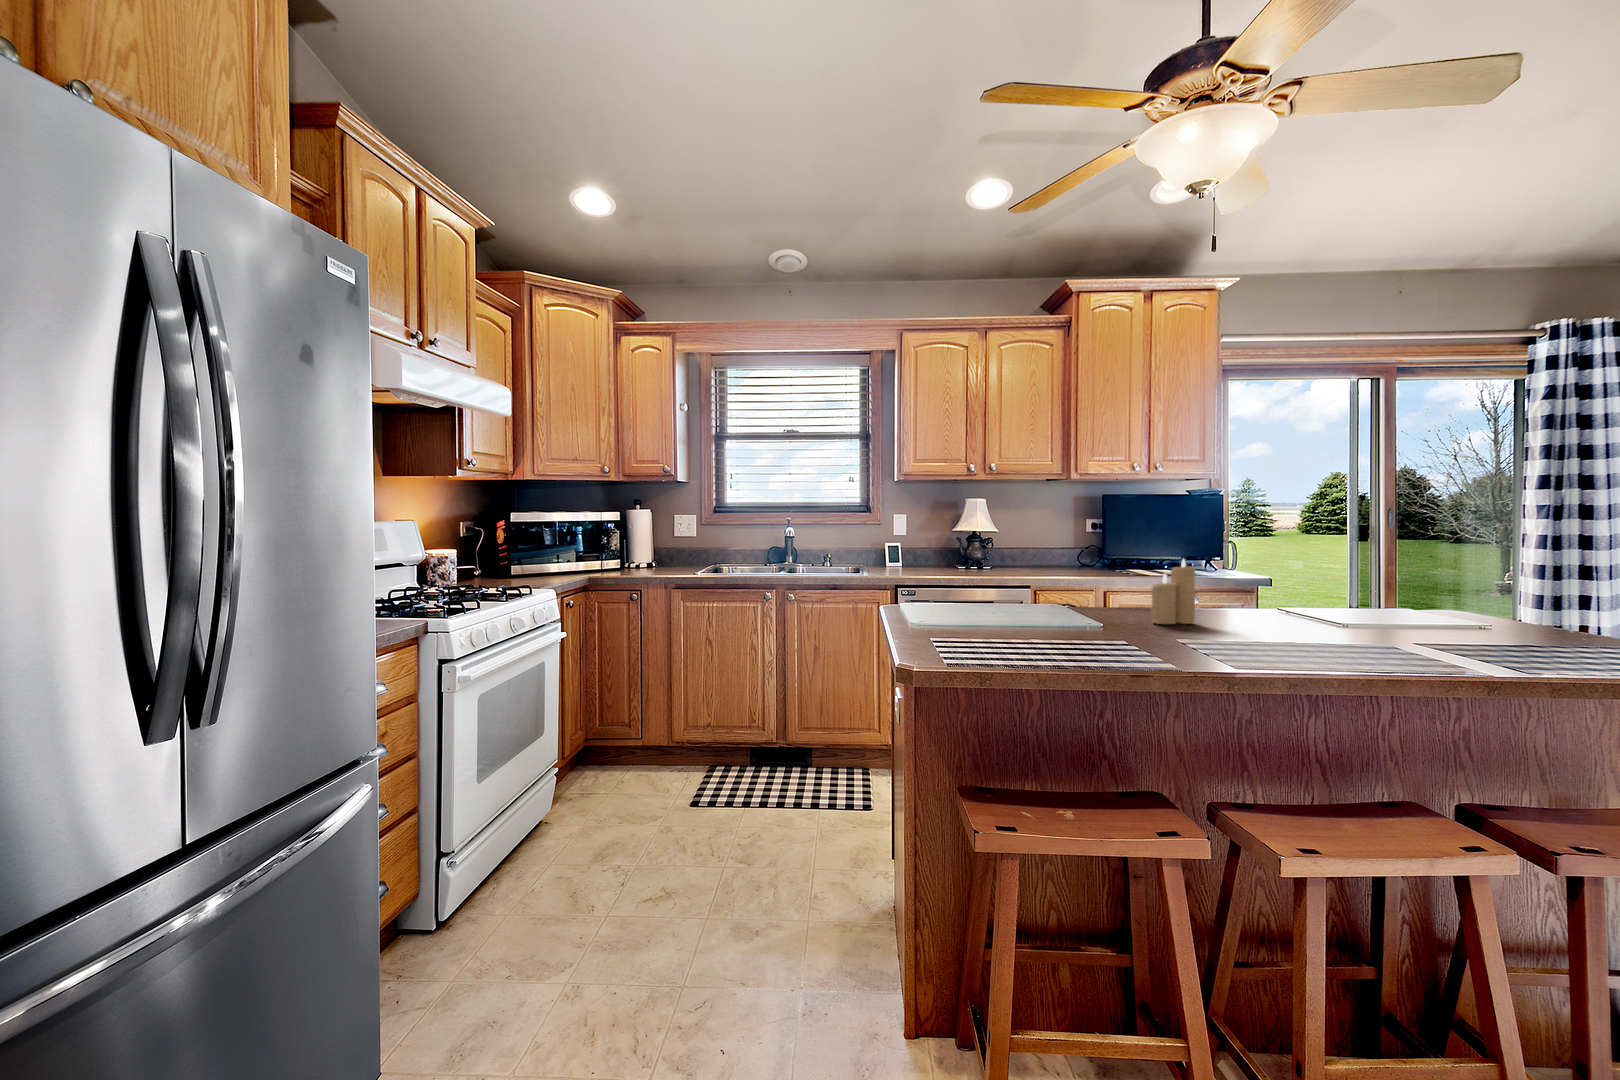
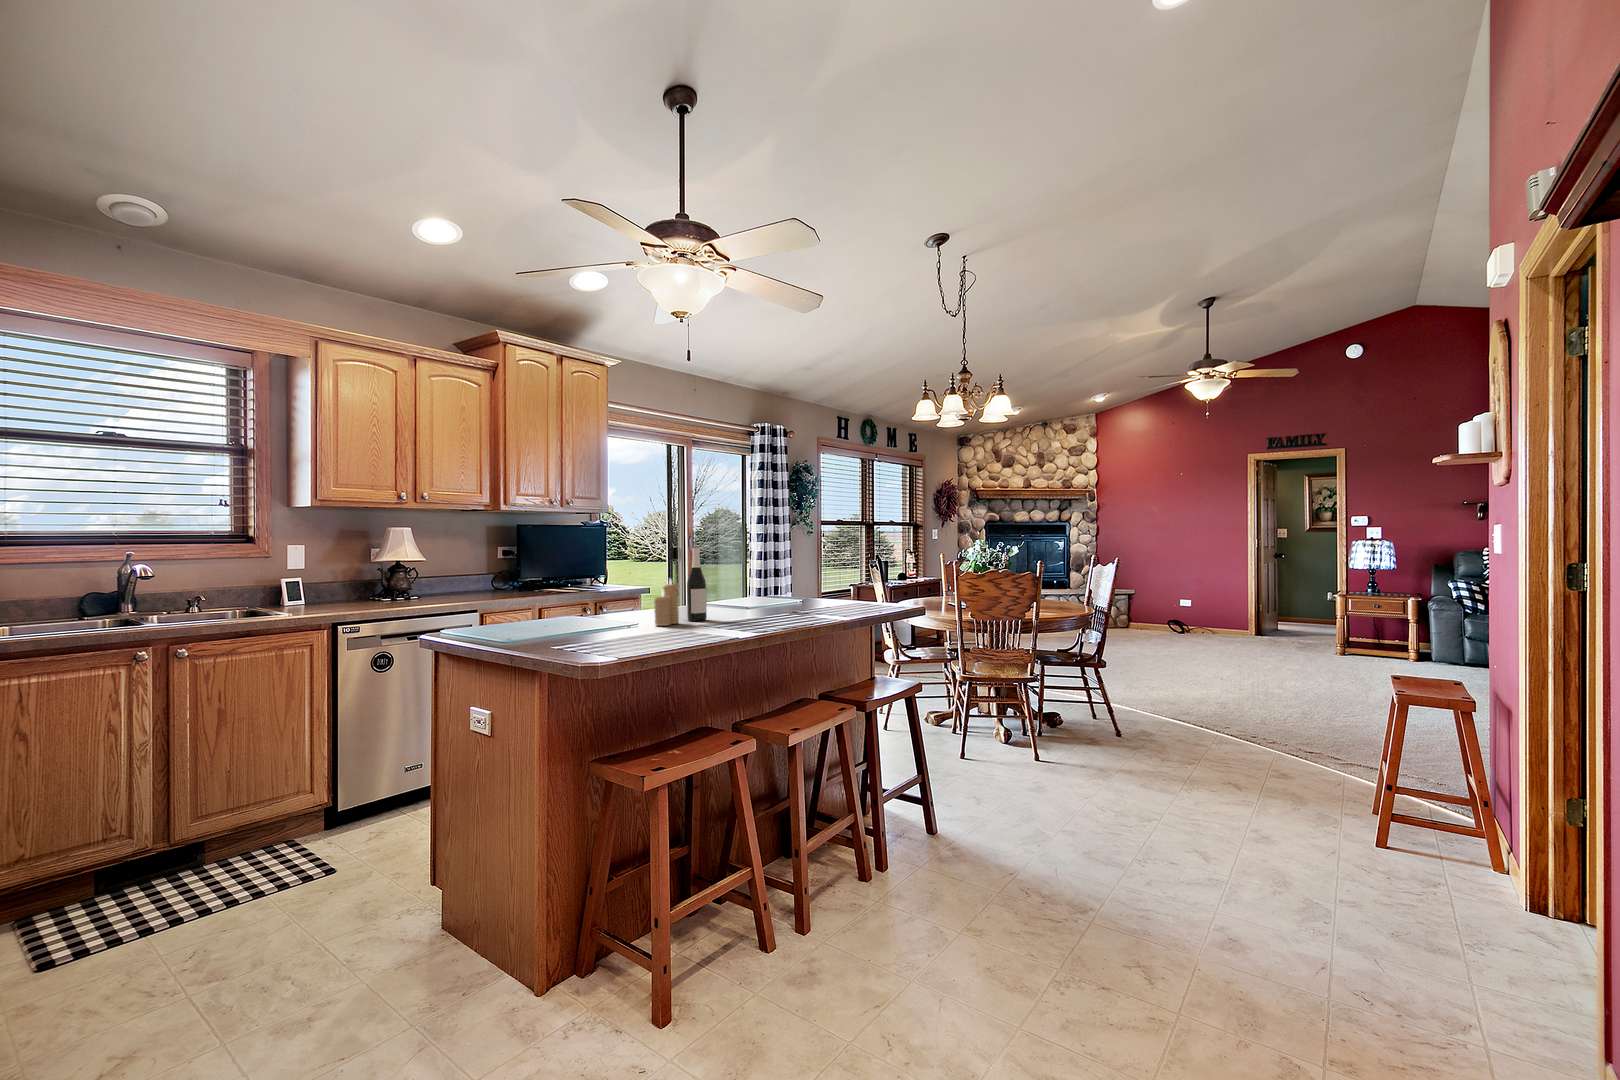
wine bottle: none [1219,515,1252,625] -> present [687,547,707,621]

